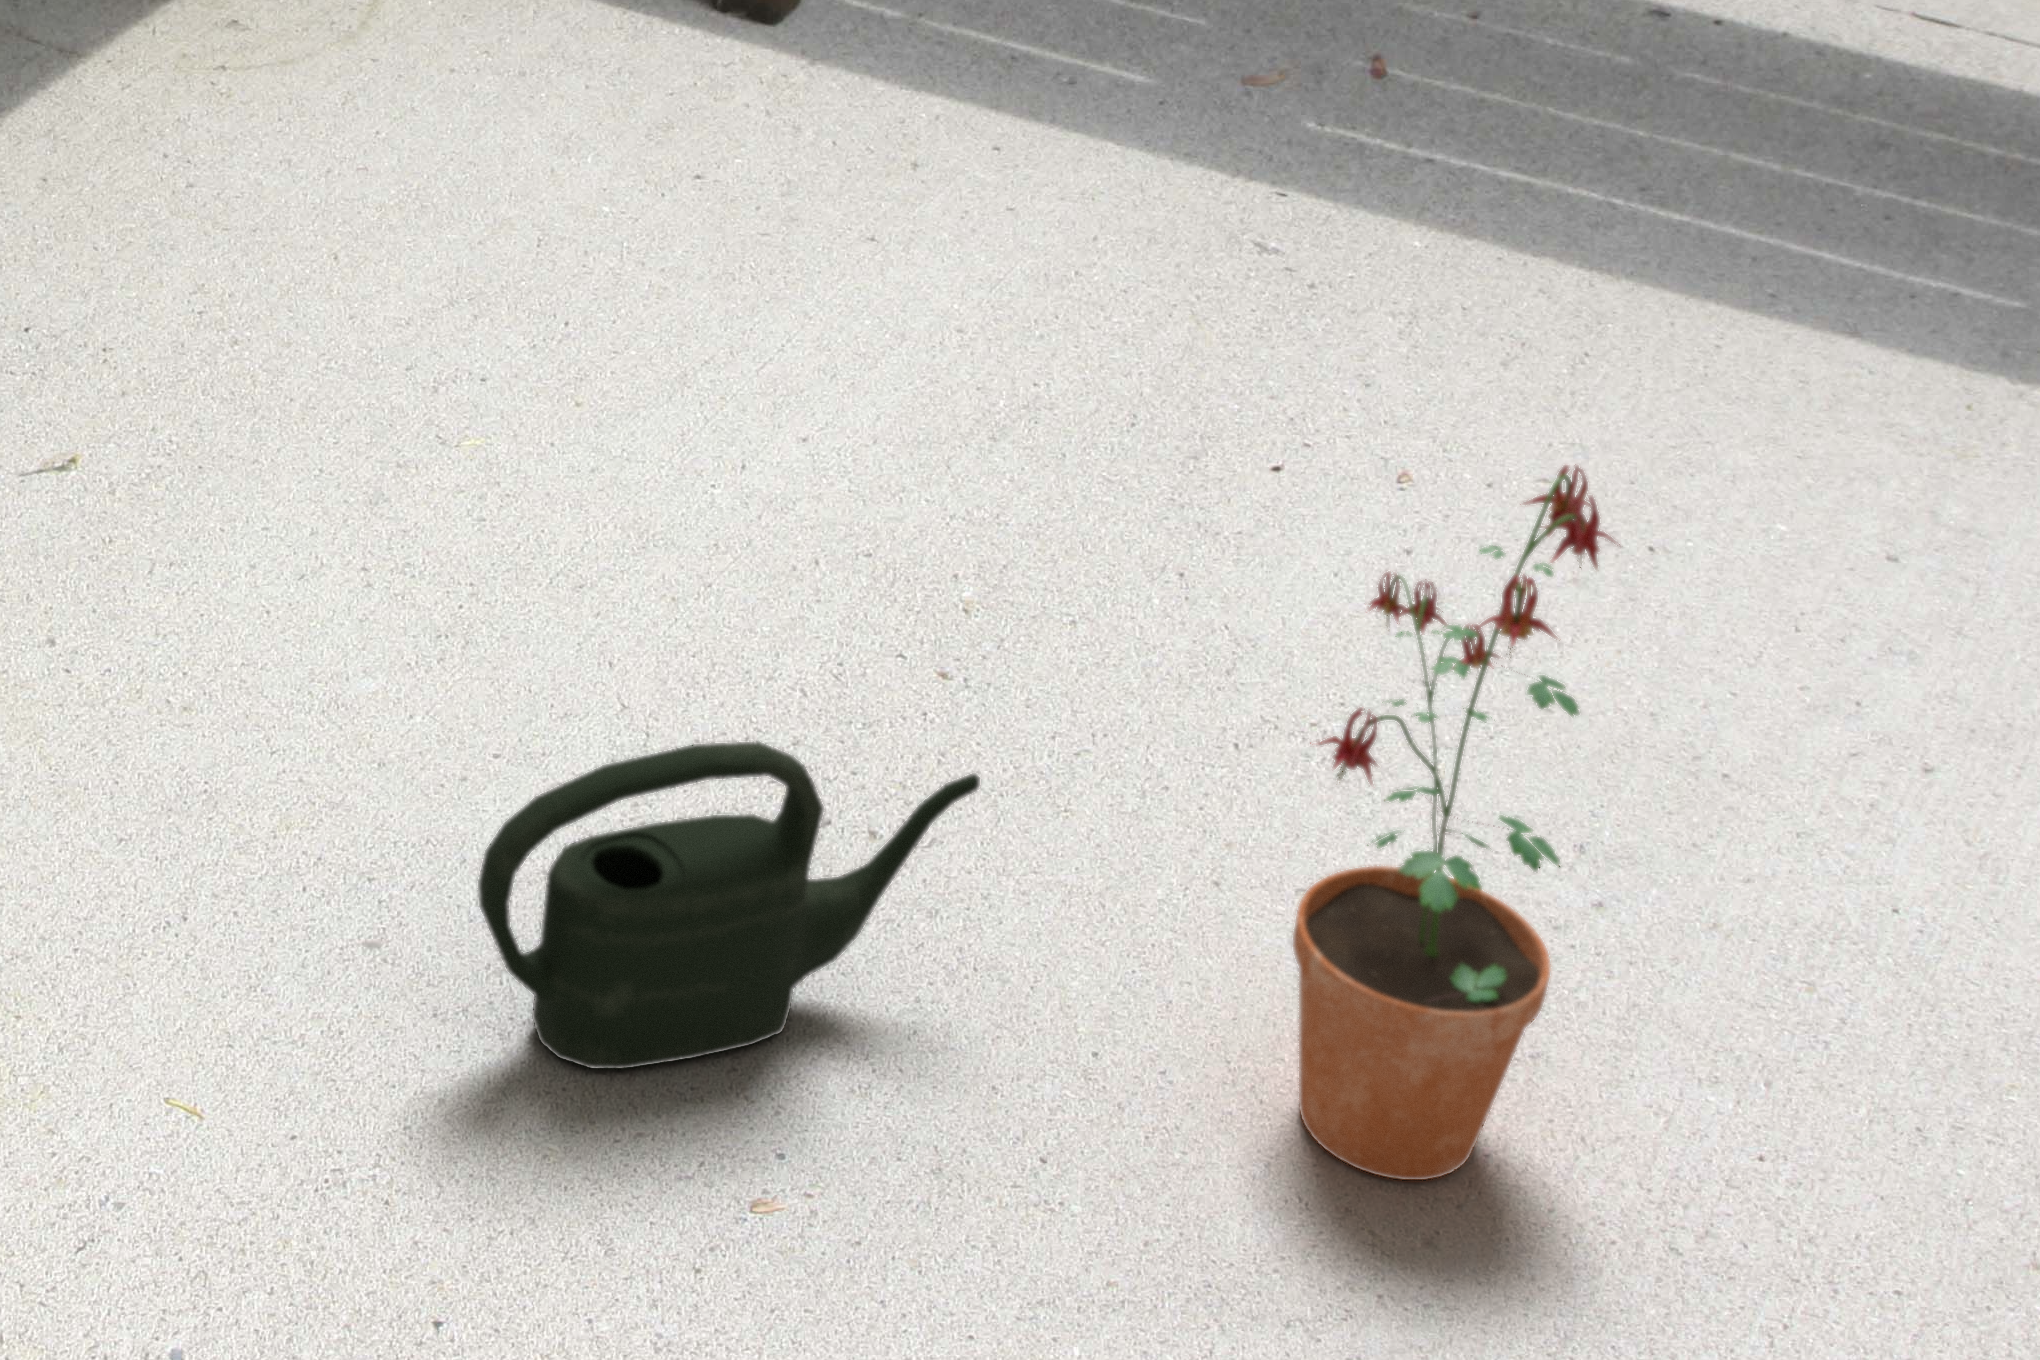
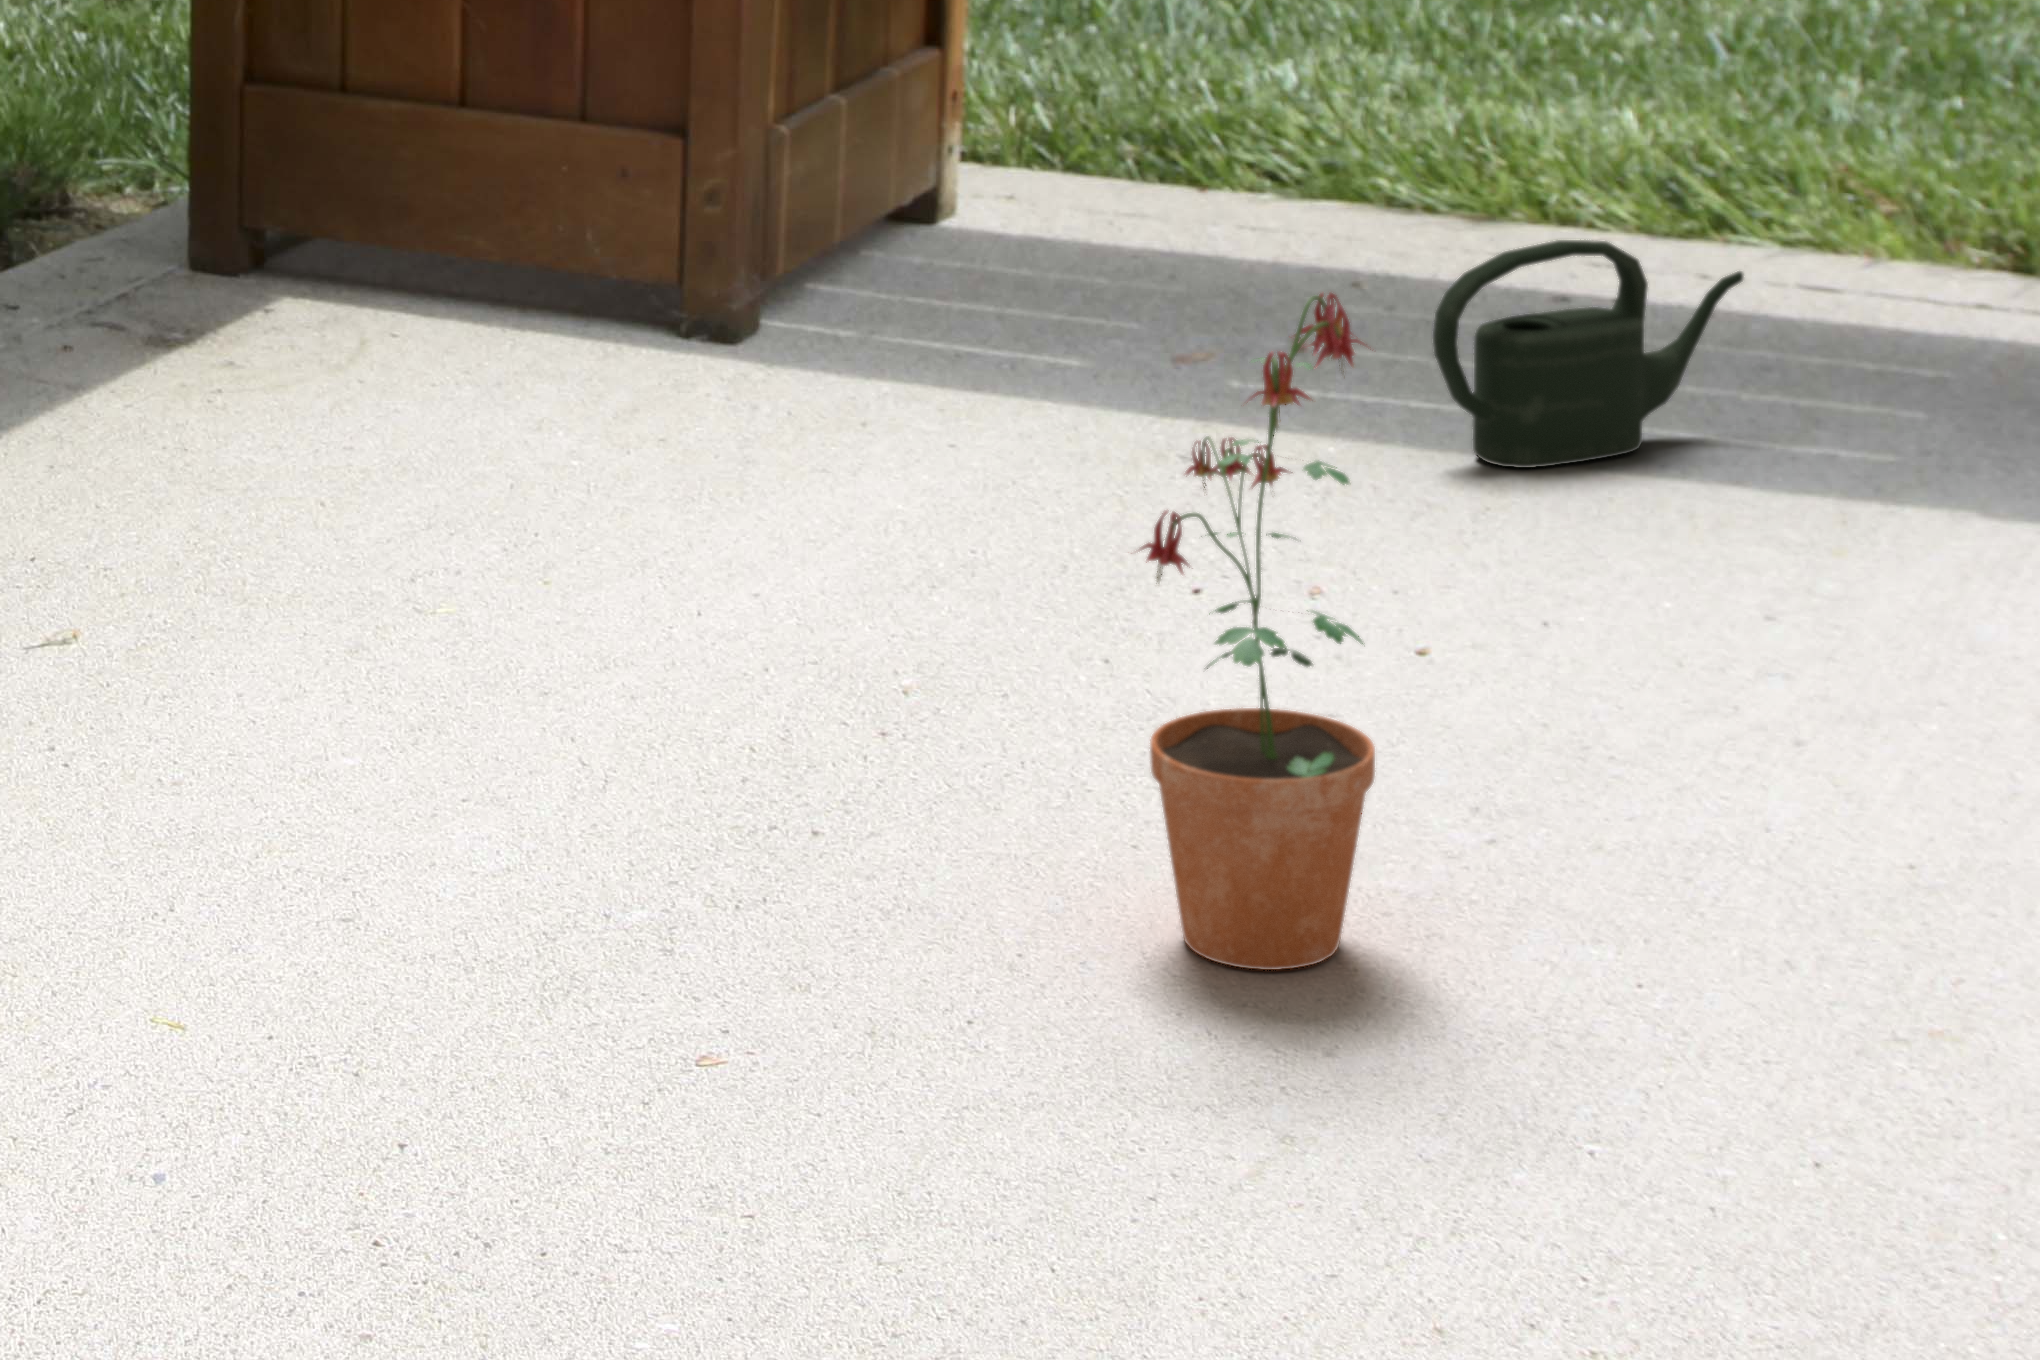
watering can: present [478,741,980,1069] -> present [1433,240,1744,468]

